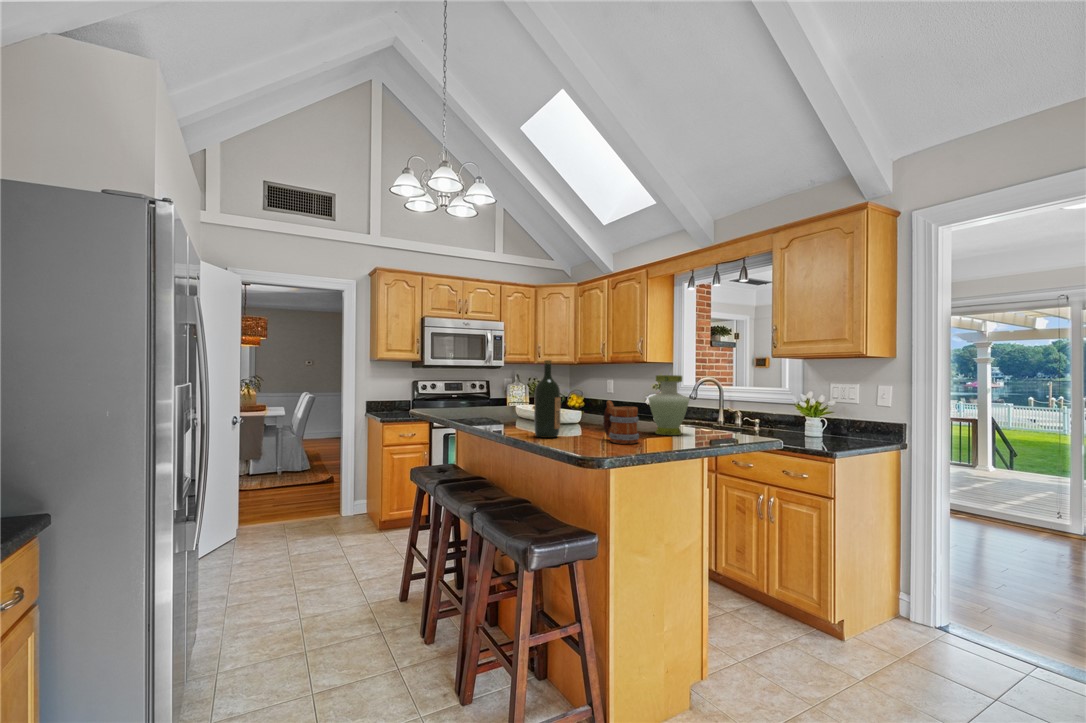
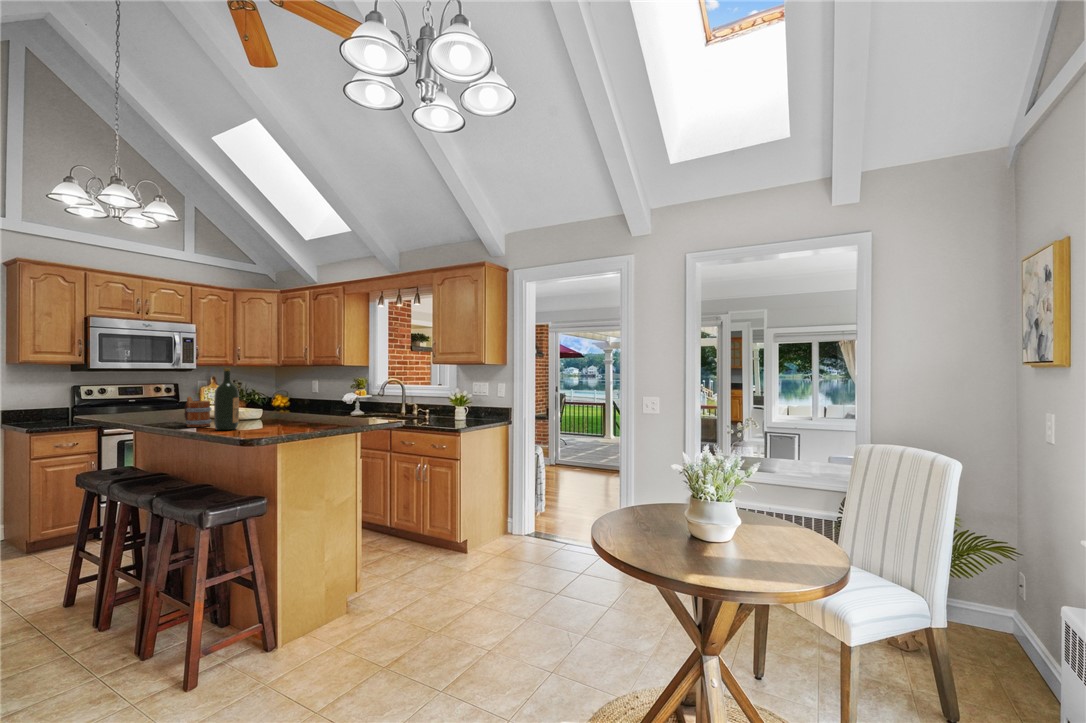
vase: present [648,375,690,435] -> none [319,378,352,423]
mug: present [603,400,639,444] -> present [184,397,212,427]

